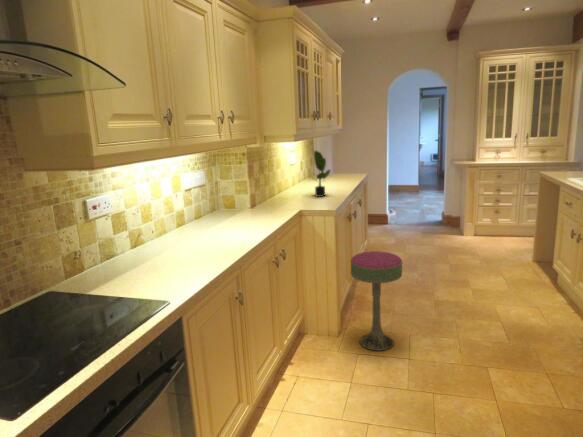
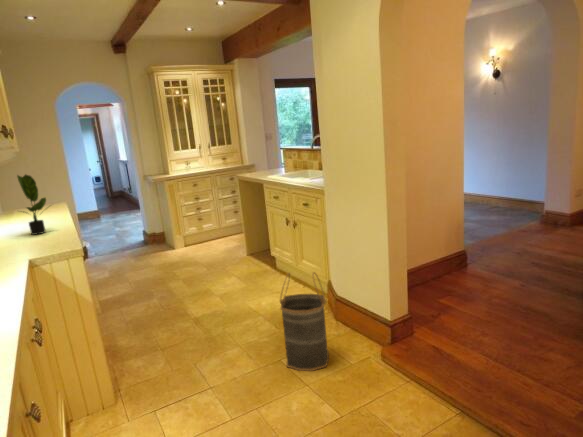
bar stool: present [351,251,402,351] -> none [116,278,183,395]
basket: none [490,286,555,400] -> present [280,272,329,371]

